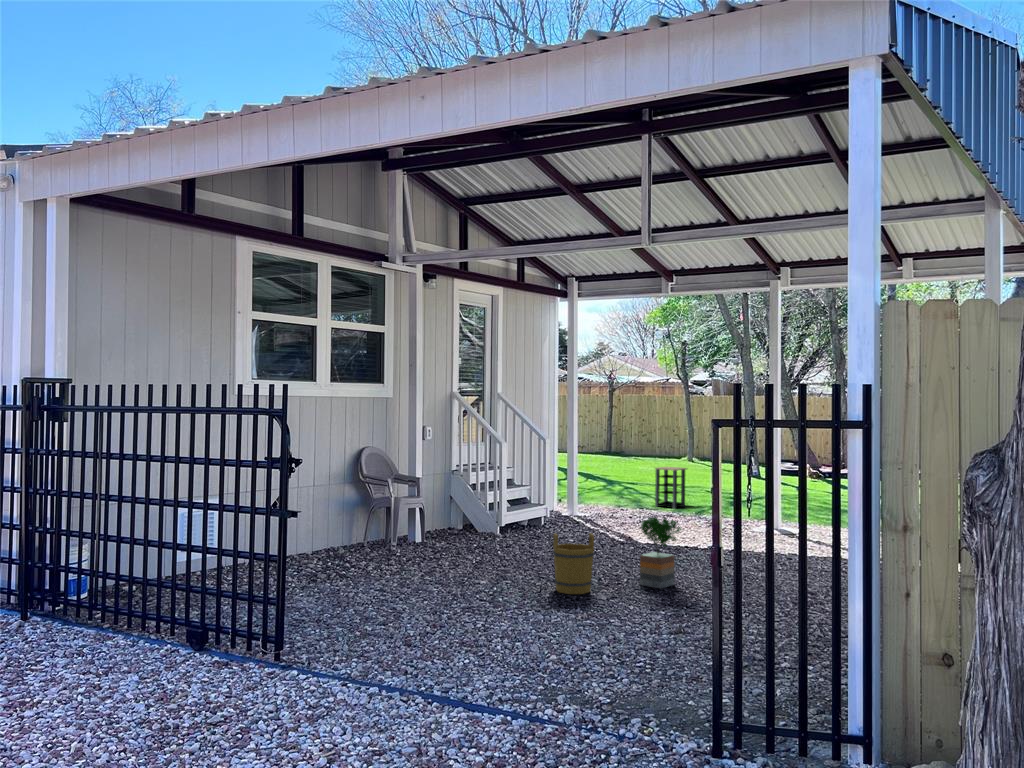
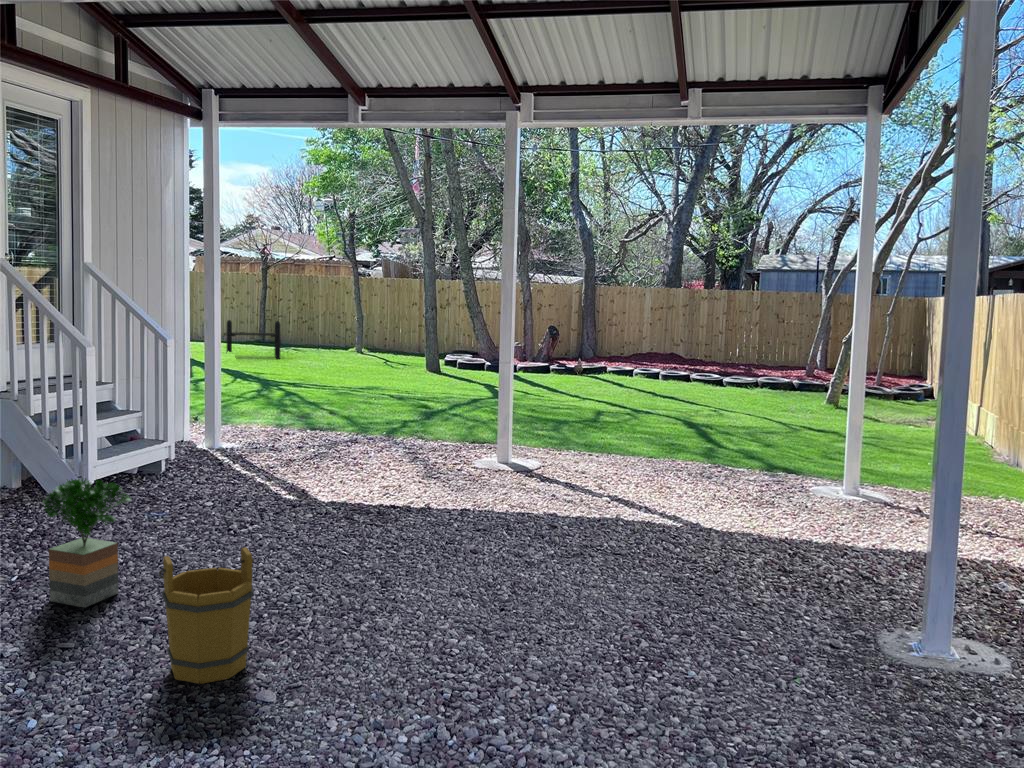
bench: none [580,433,623,465] -> present [226,320,281,359]
side table: present [655,467,687,509] -> none [332,371,376,428]
potted tree: present [640,517,681,588] -> present [44,478,130,608]

